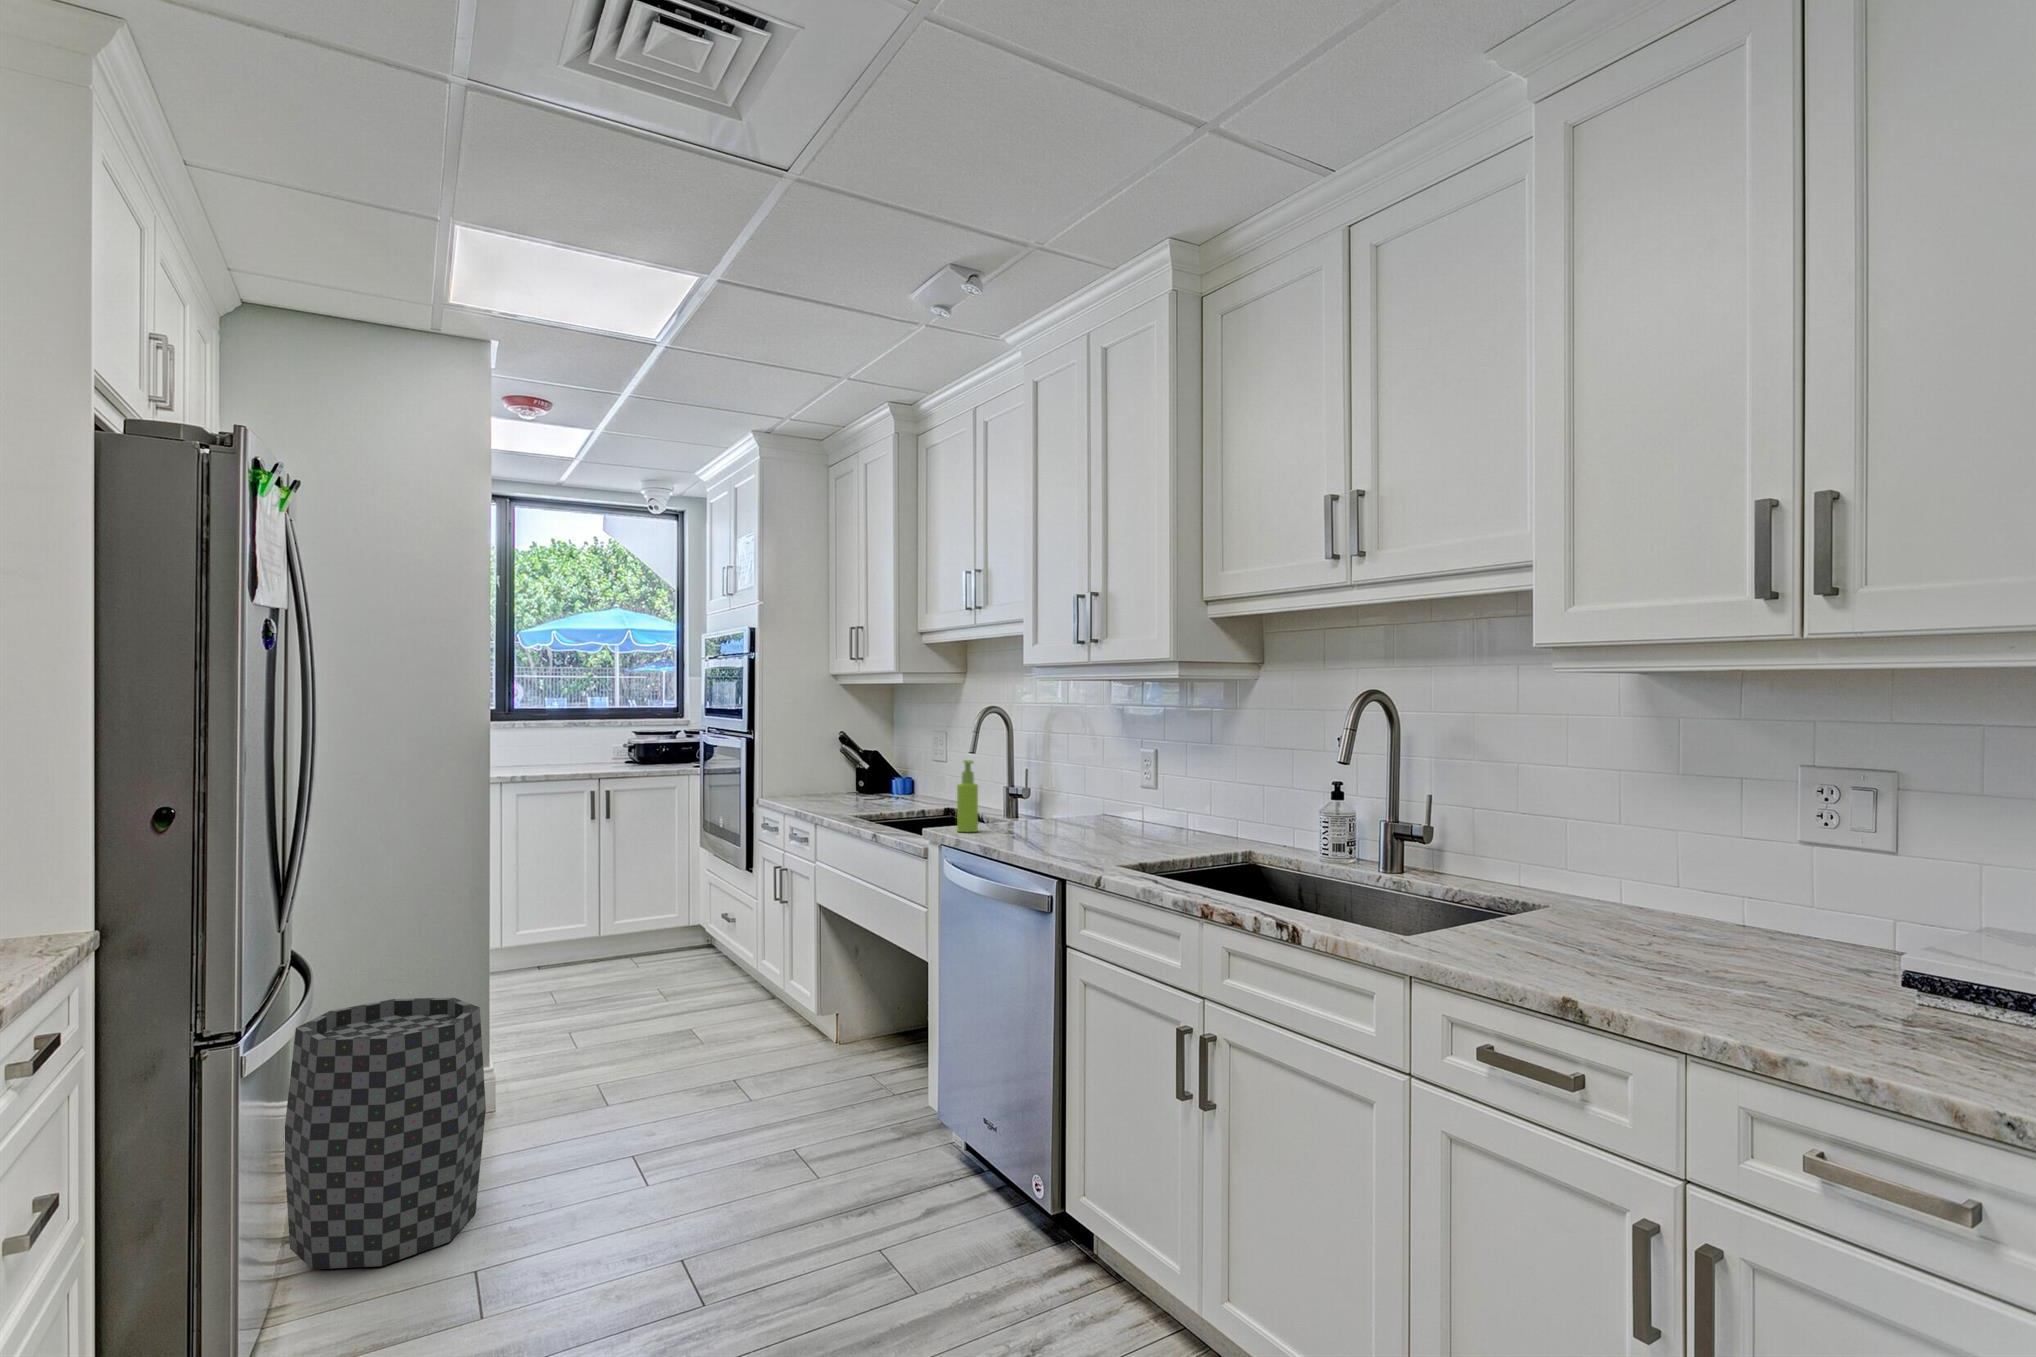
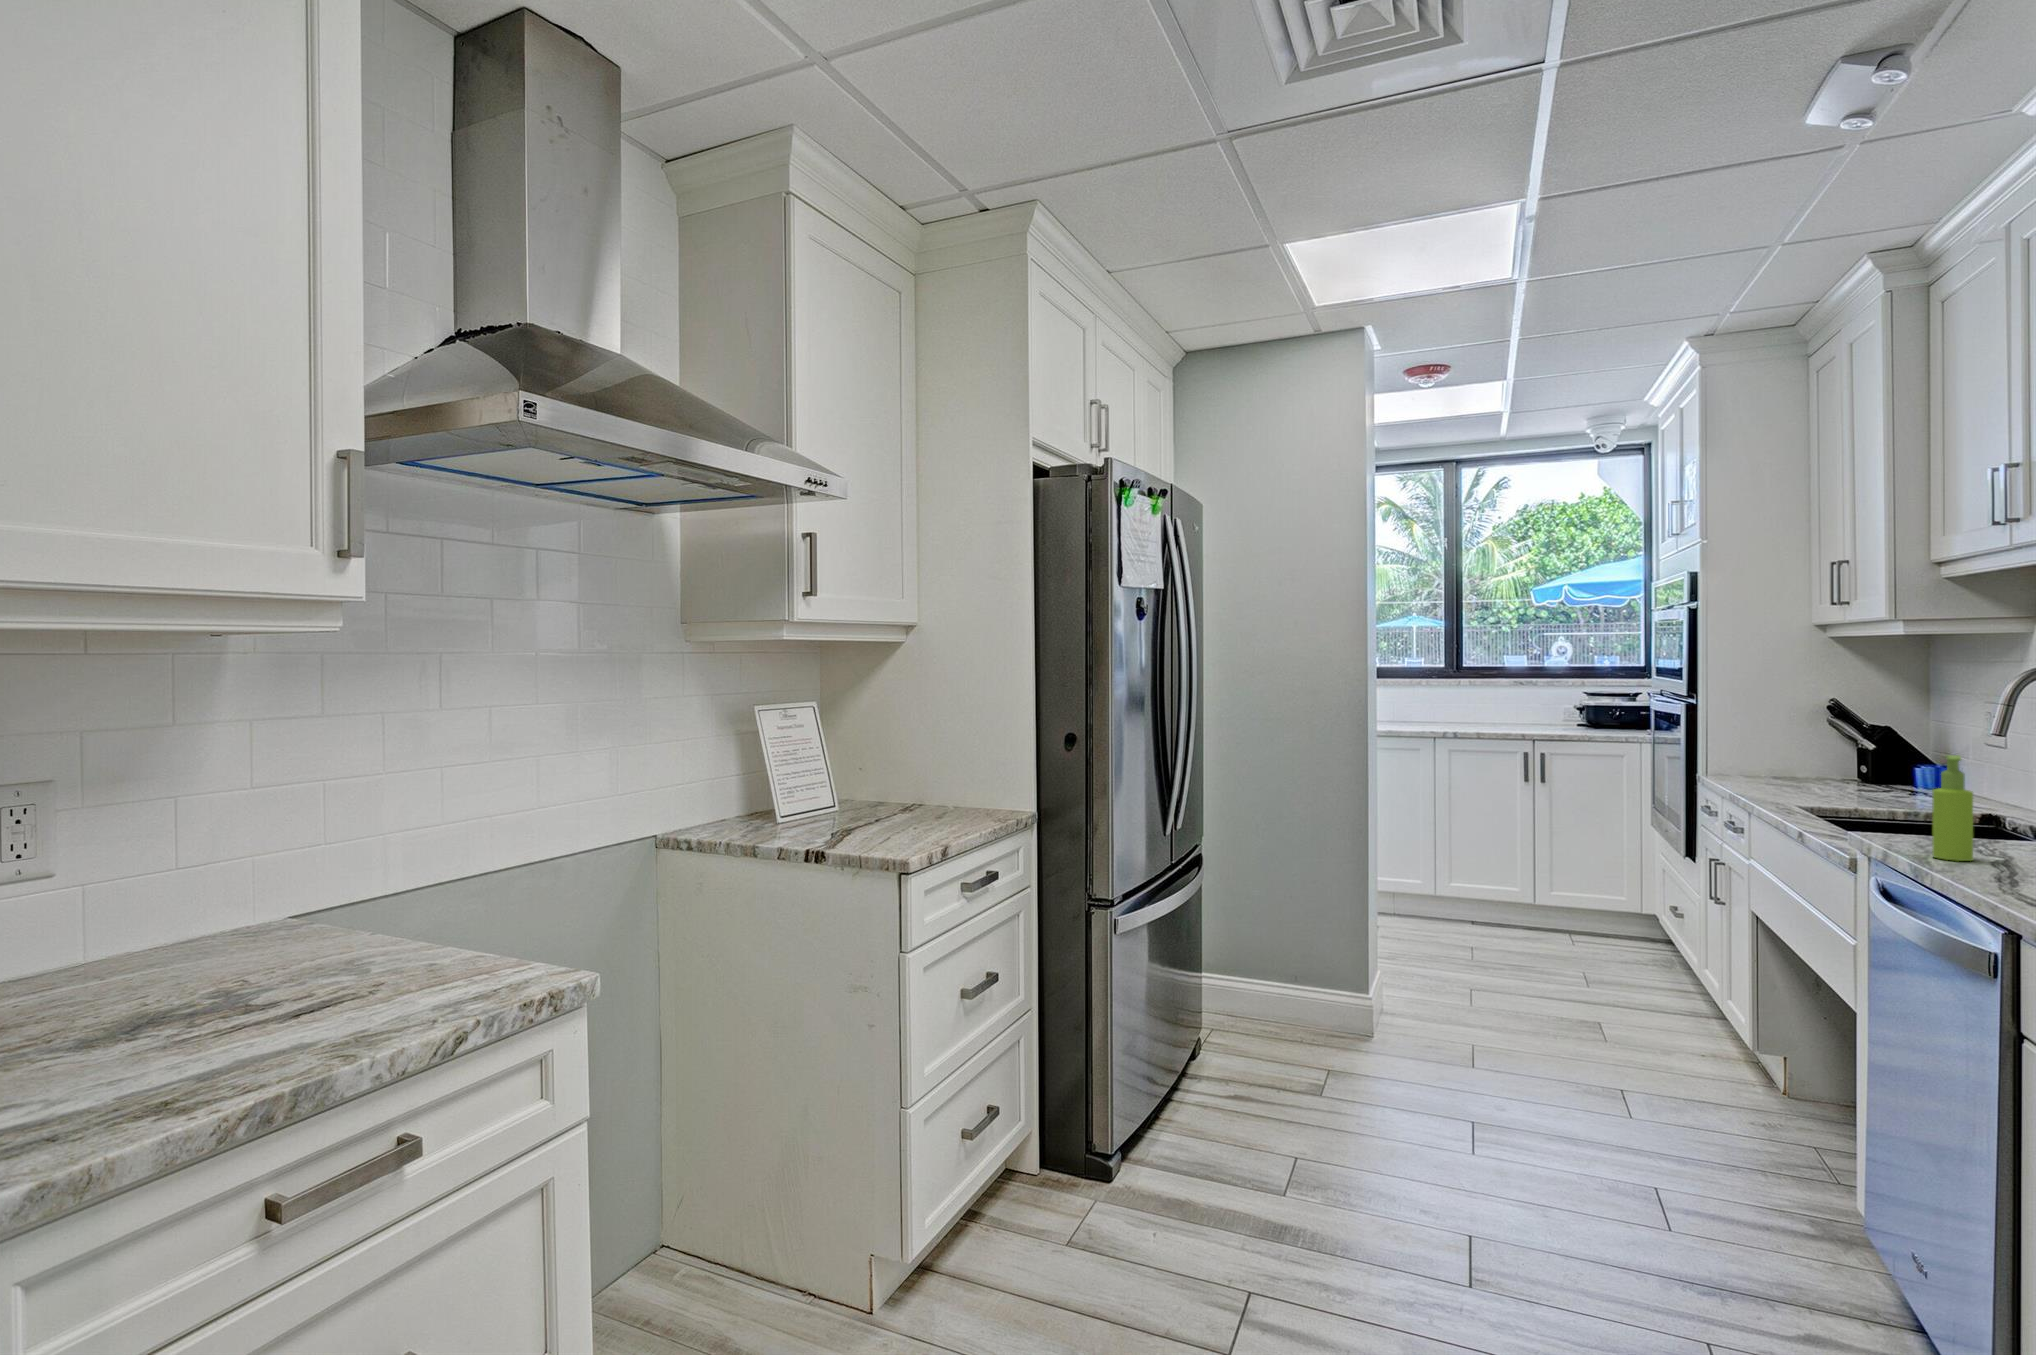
trash can: present [285,998,486,1269] -> none [1179,936,1333,1168]

